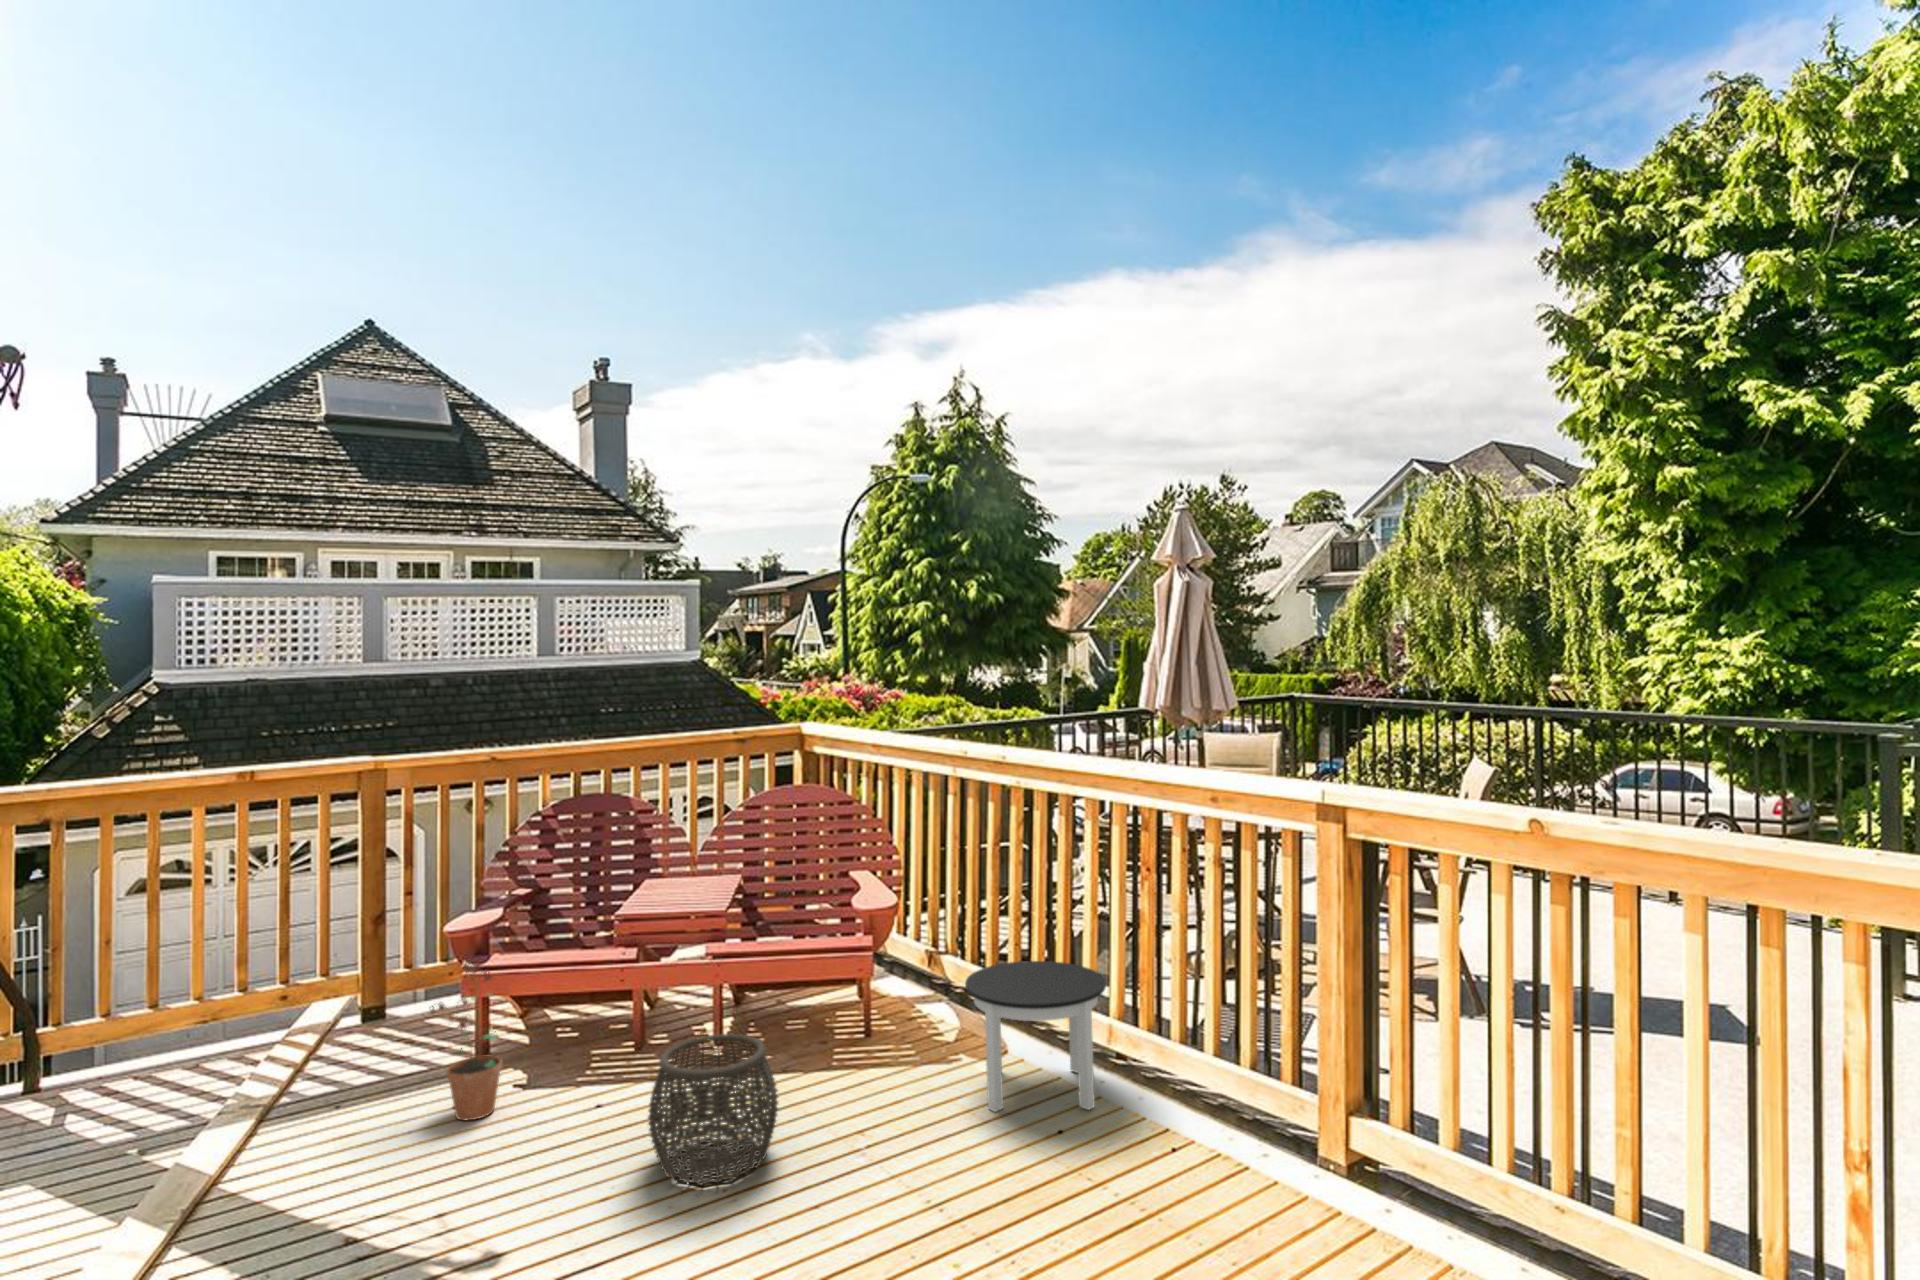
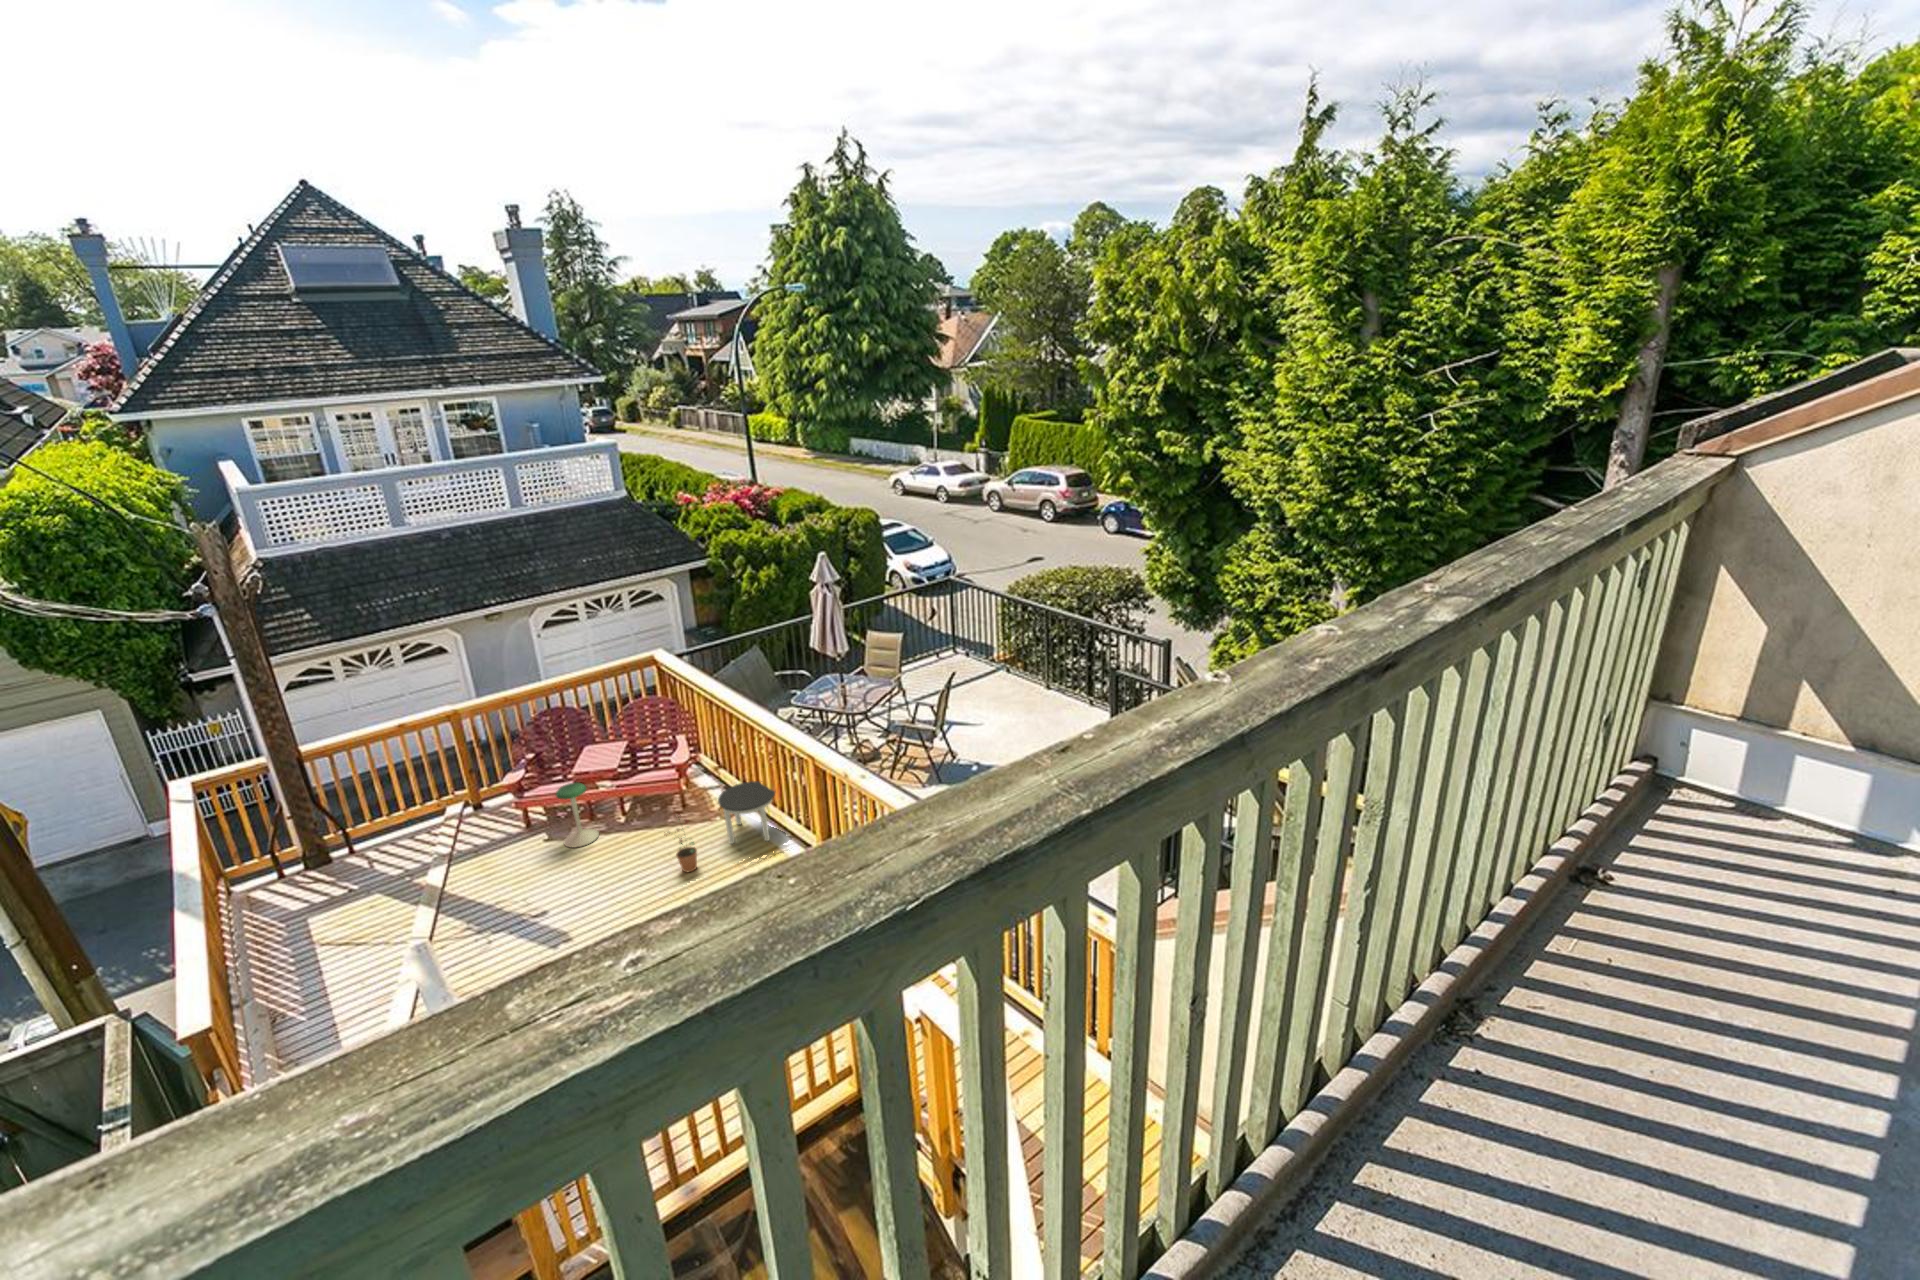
stool: none [563,931,652,1099] -> present [556,782,599,847]
potted plant: present [430,959,502,1120] -> present [667,814,697,872]
woven basket: present [648,1034,778,1185] -> none [592,829,642,883]

